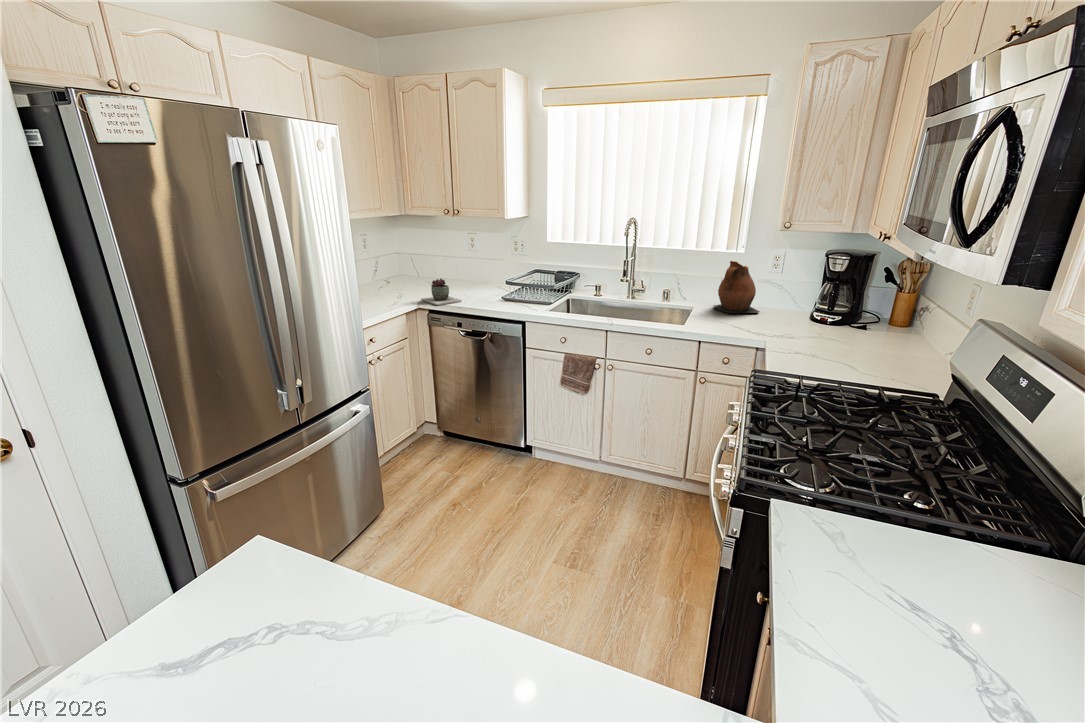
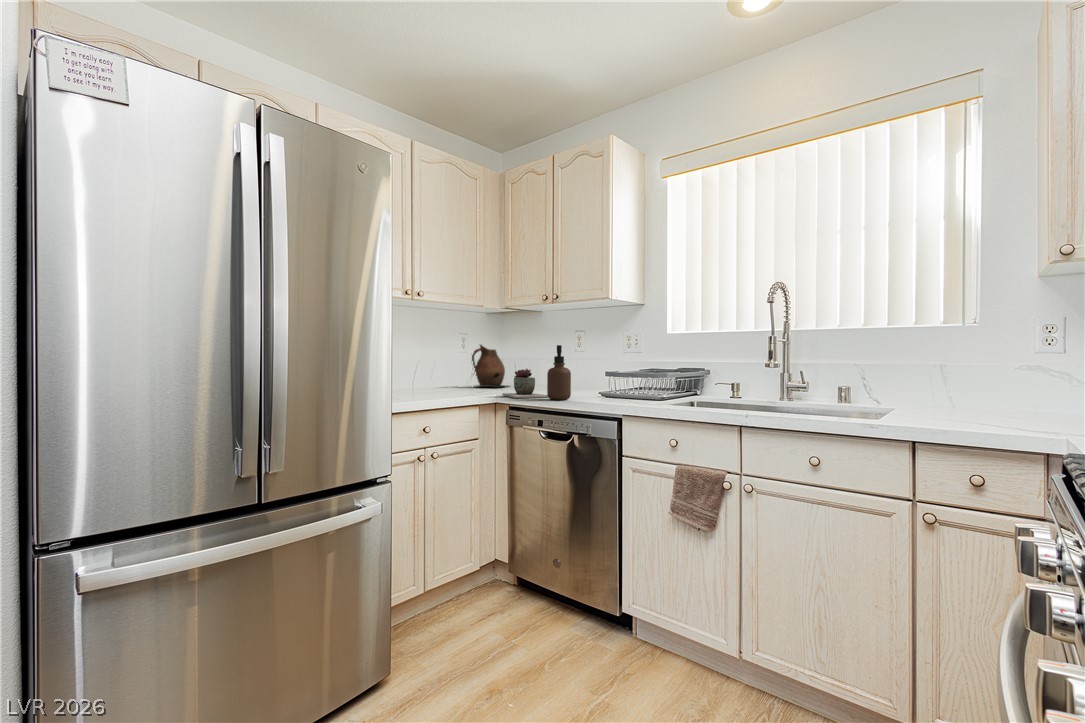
ceramic pitcher: present [714,261,759,313] -> present [472,345,505,387]
soap dispenser: none [463,263,482,307] -> present [547,345,571,400]

